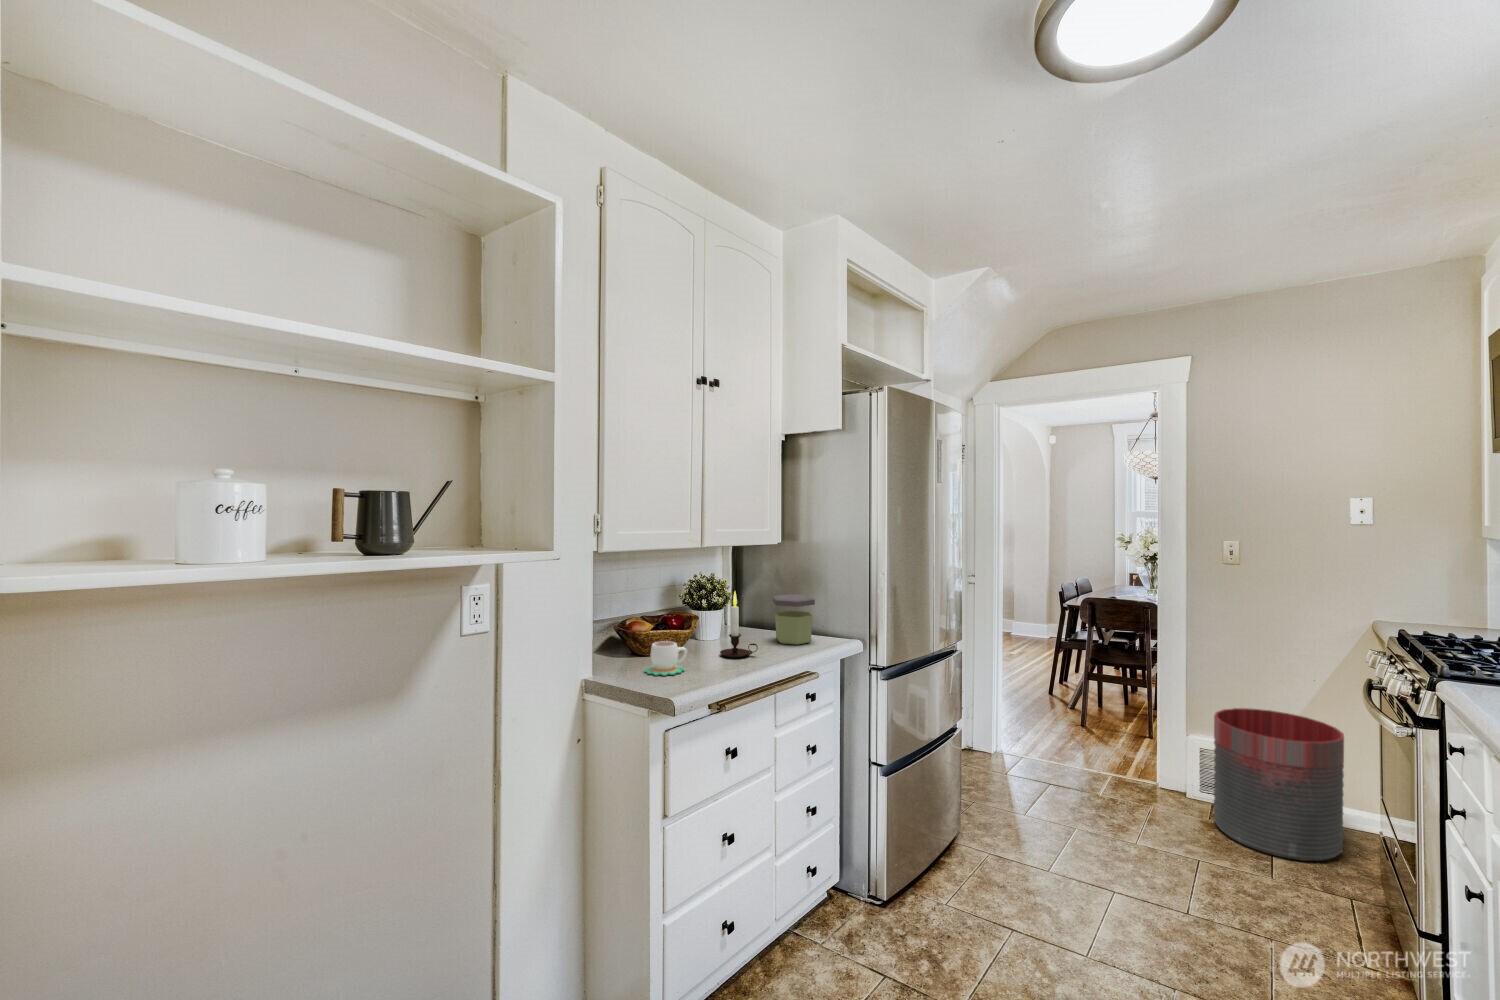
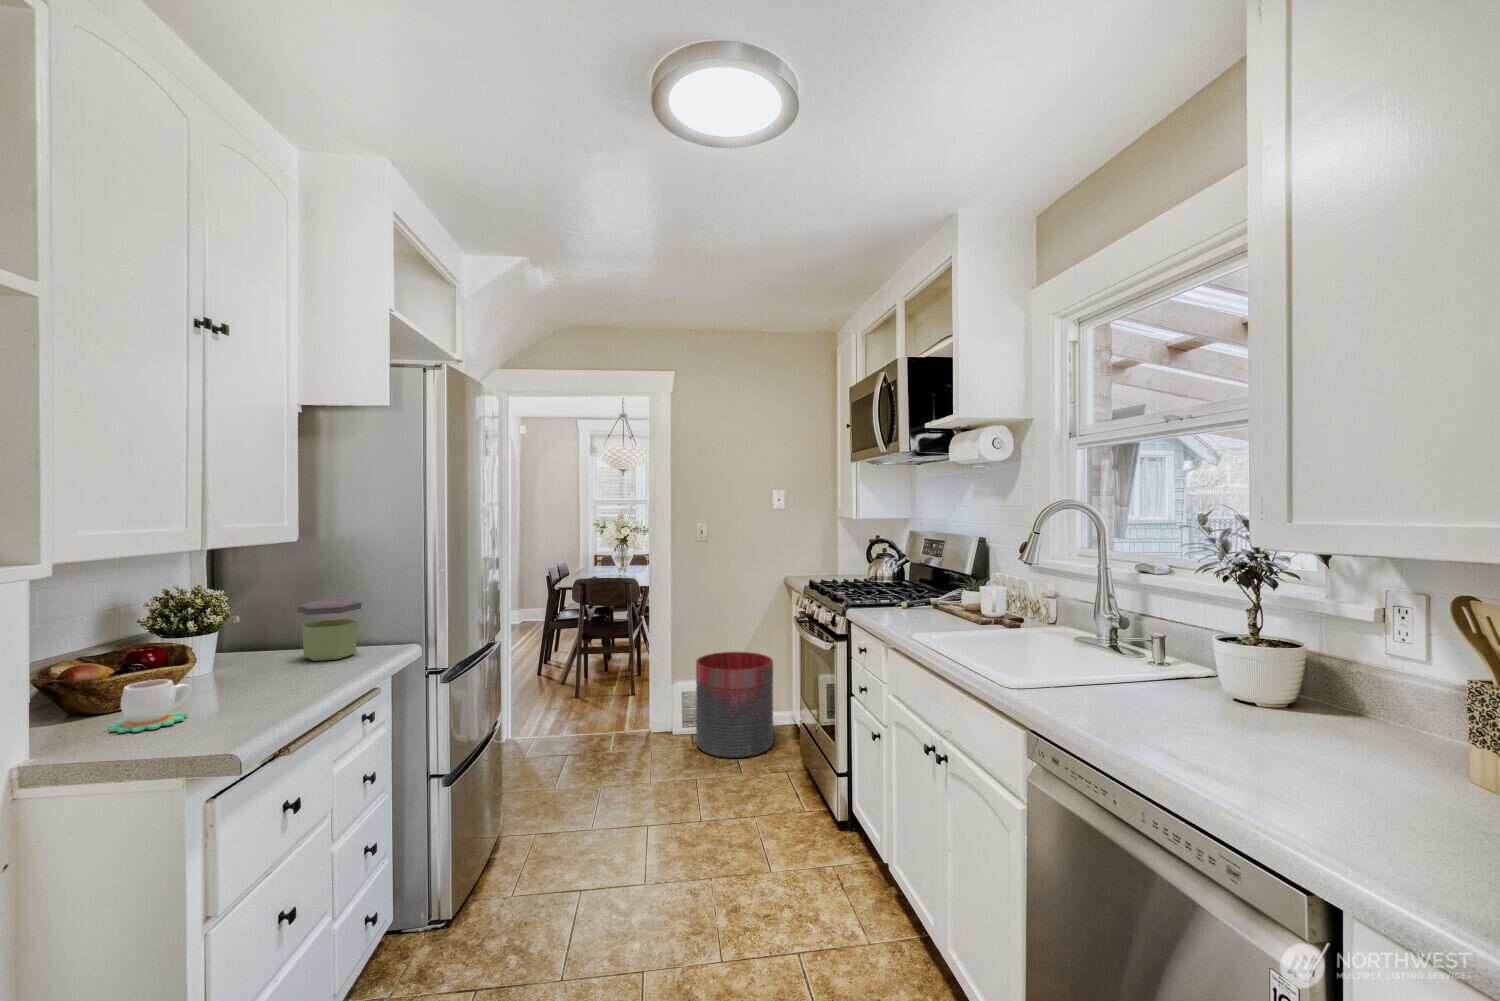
candle: present [720,592,758,657] -> none [231,600,293,688]

